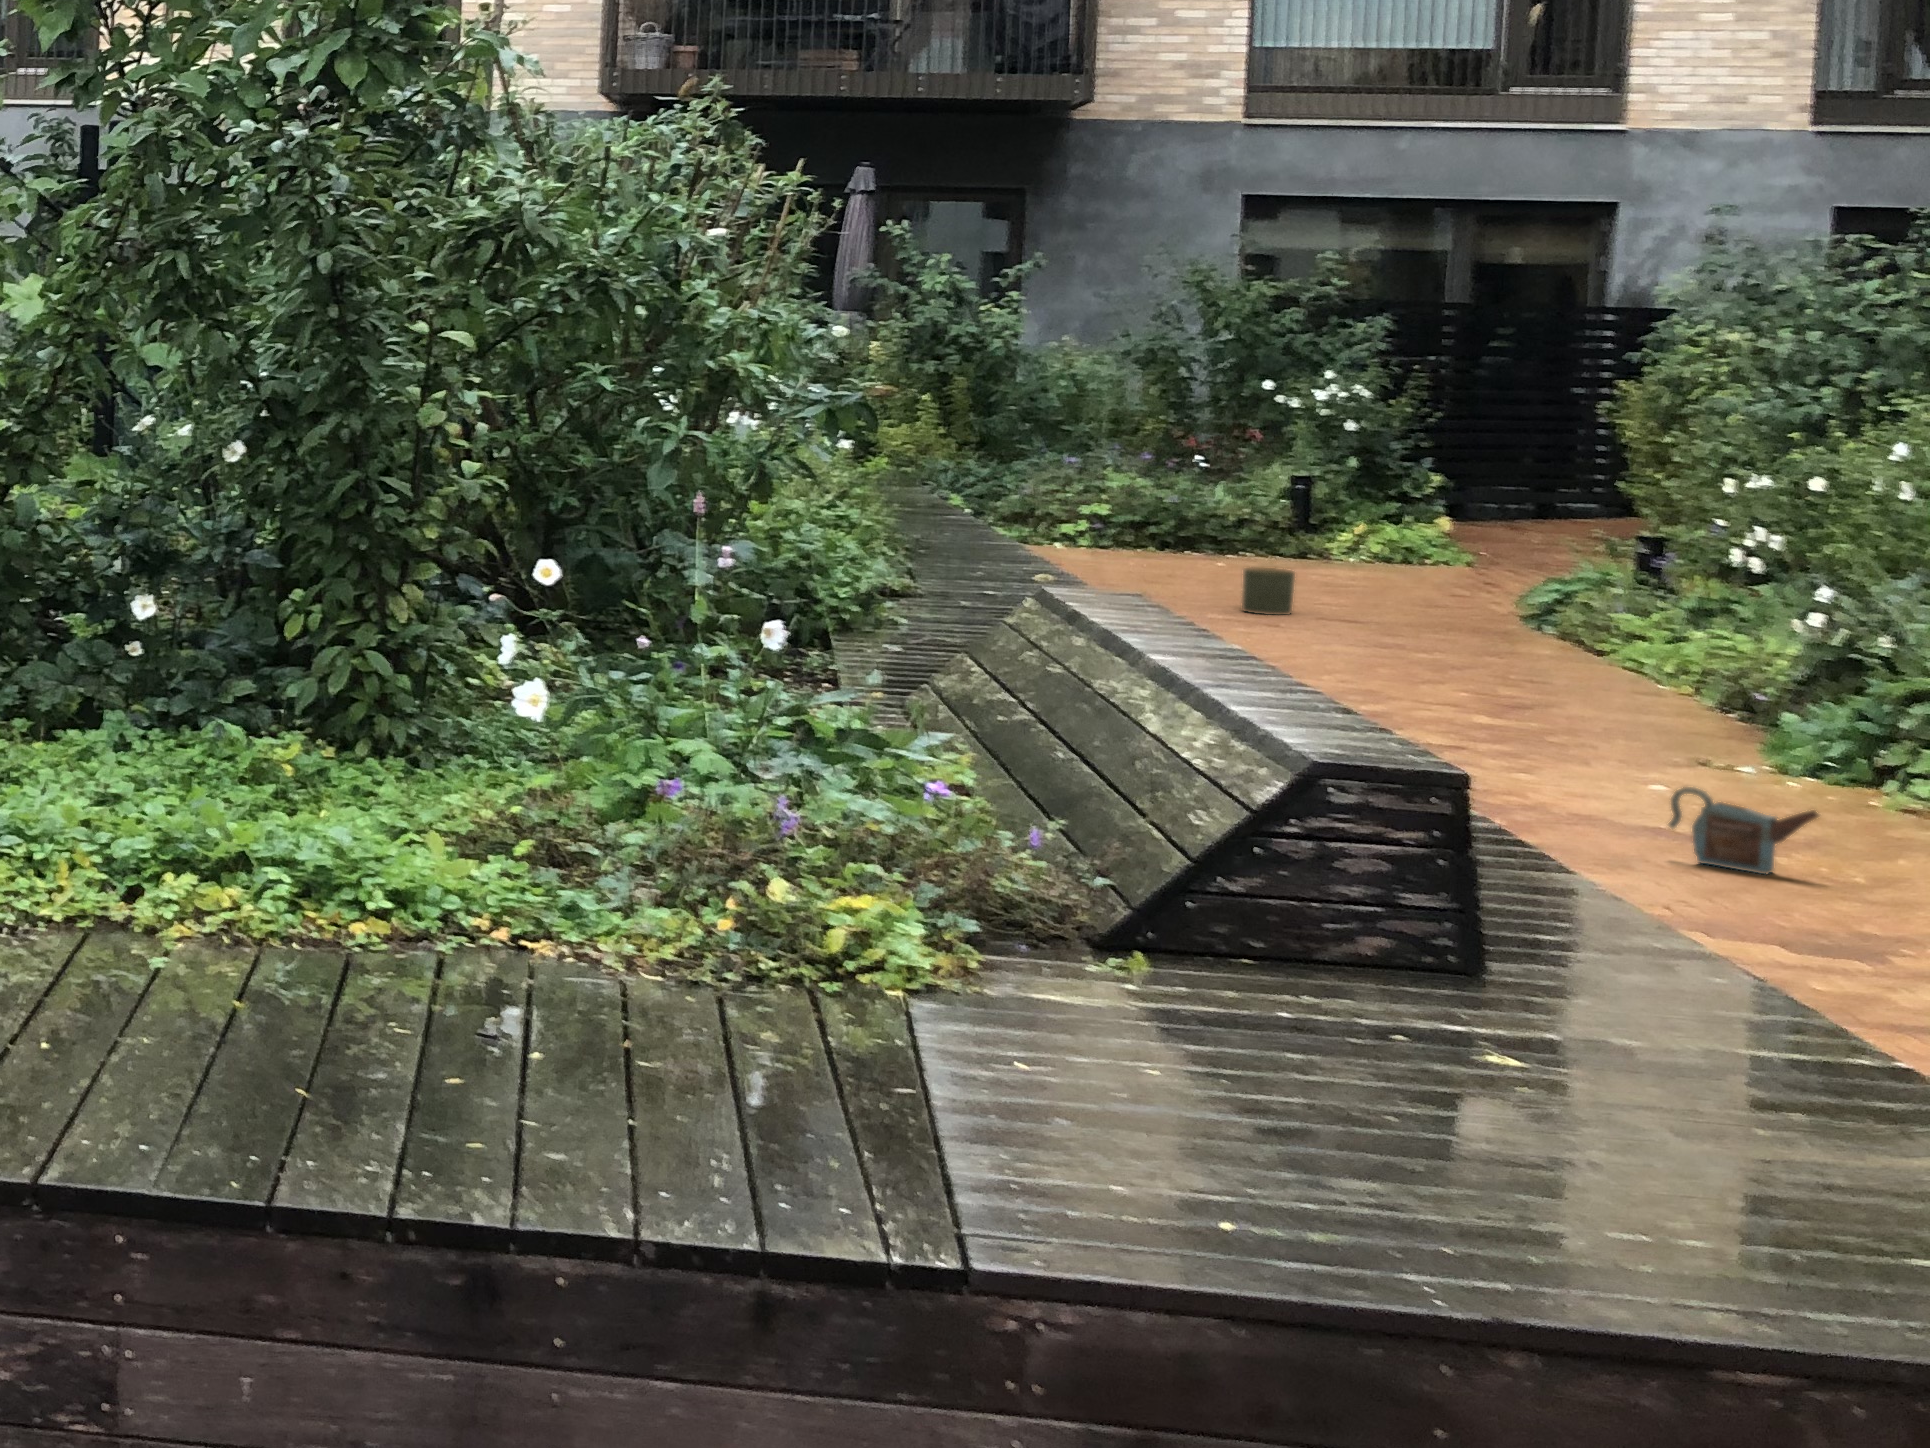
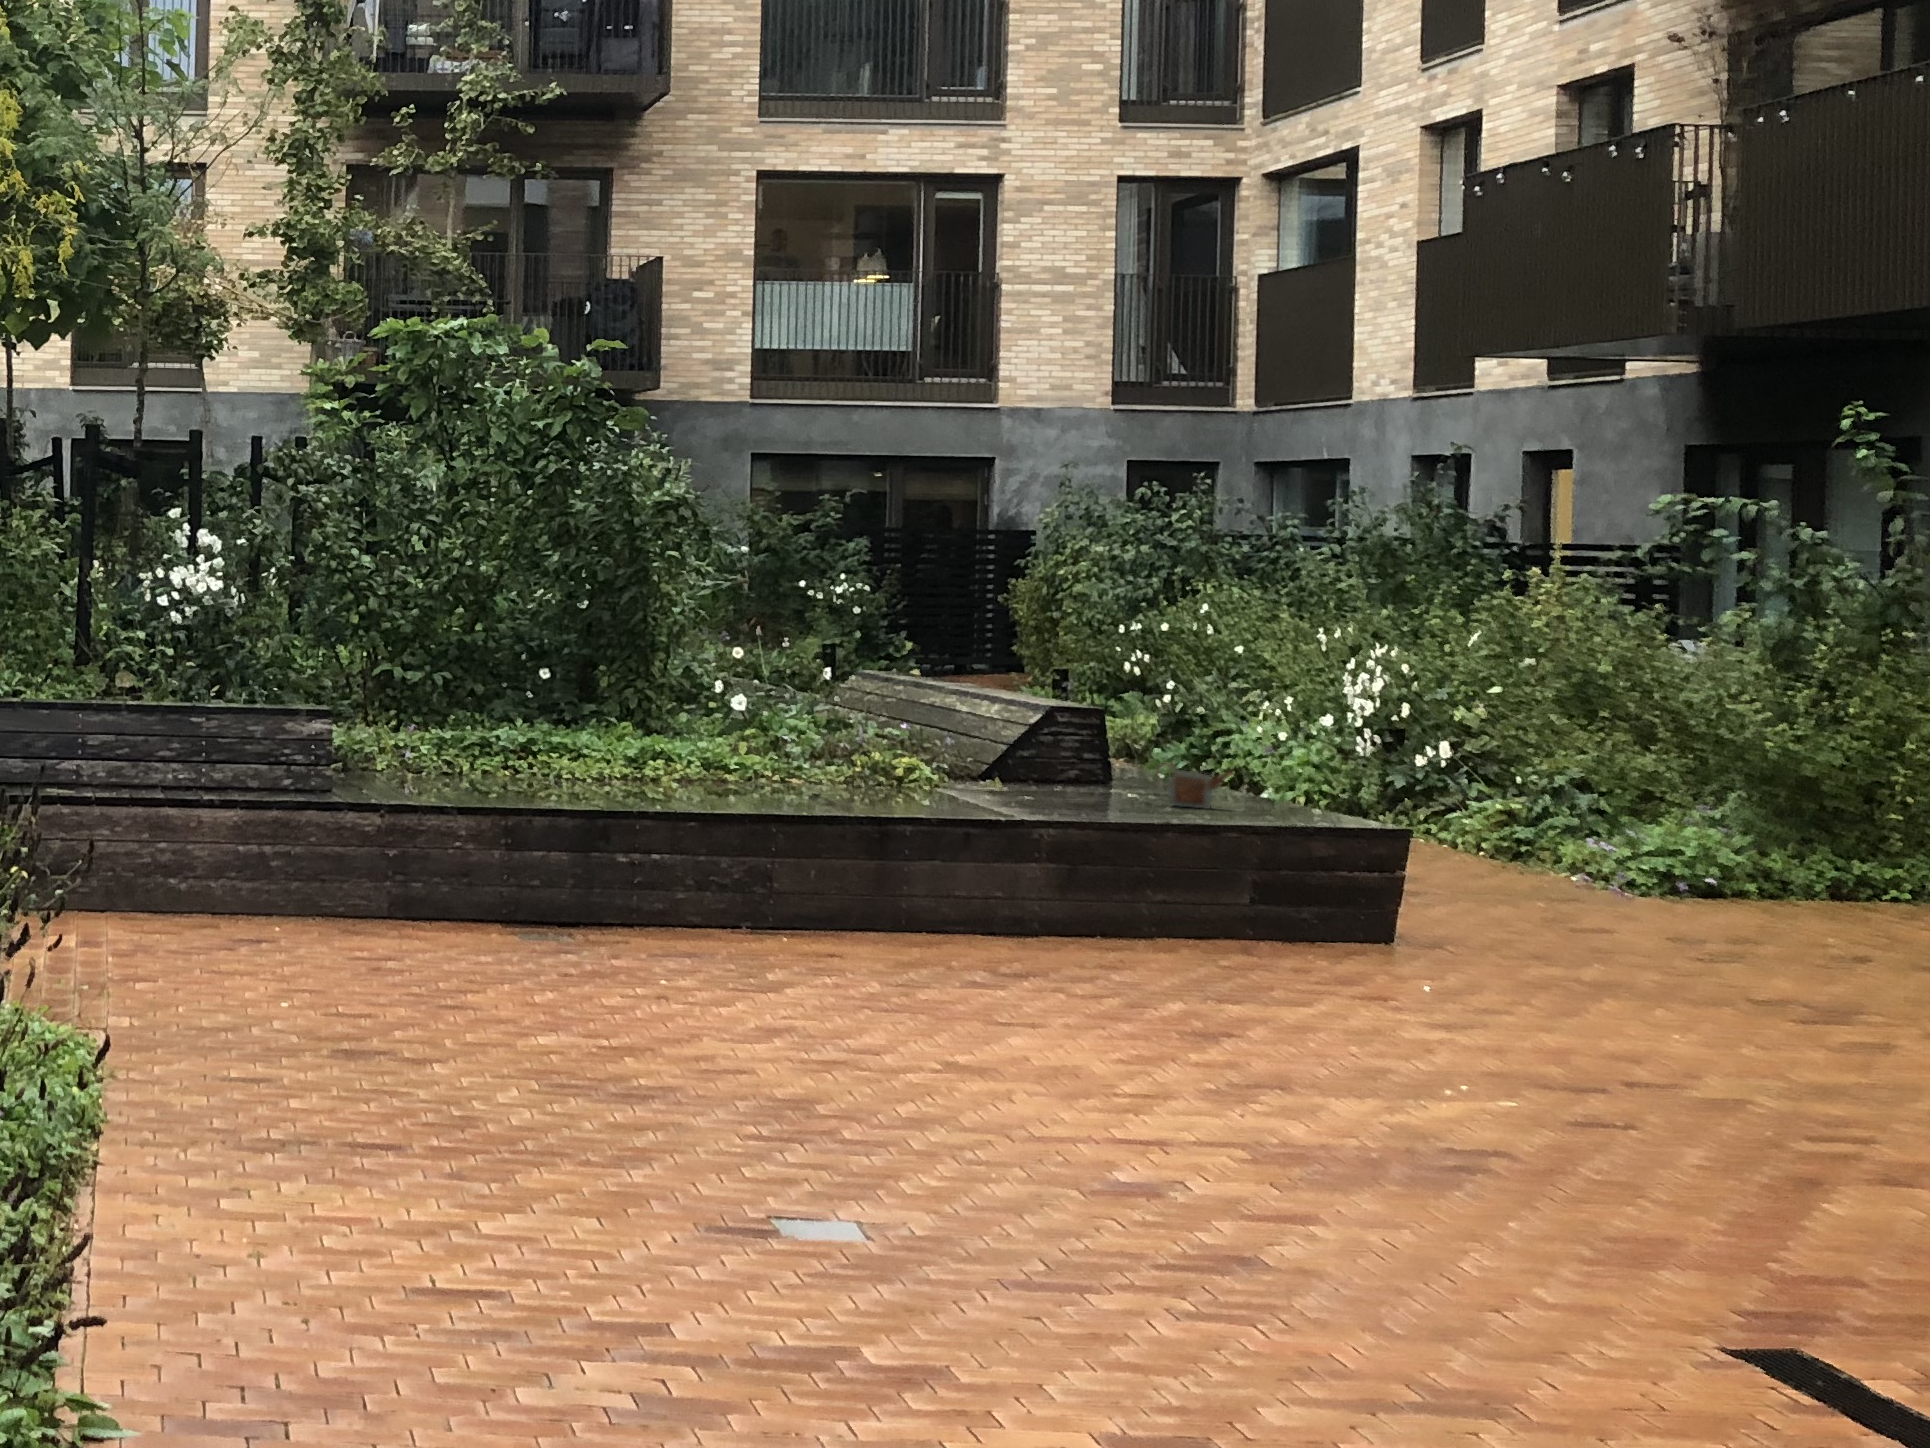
planter: present [1242,567,1295,615] -> none [825,691,857,721]

